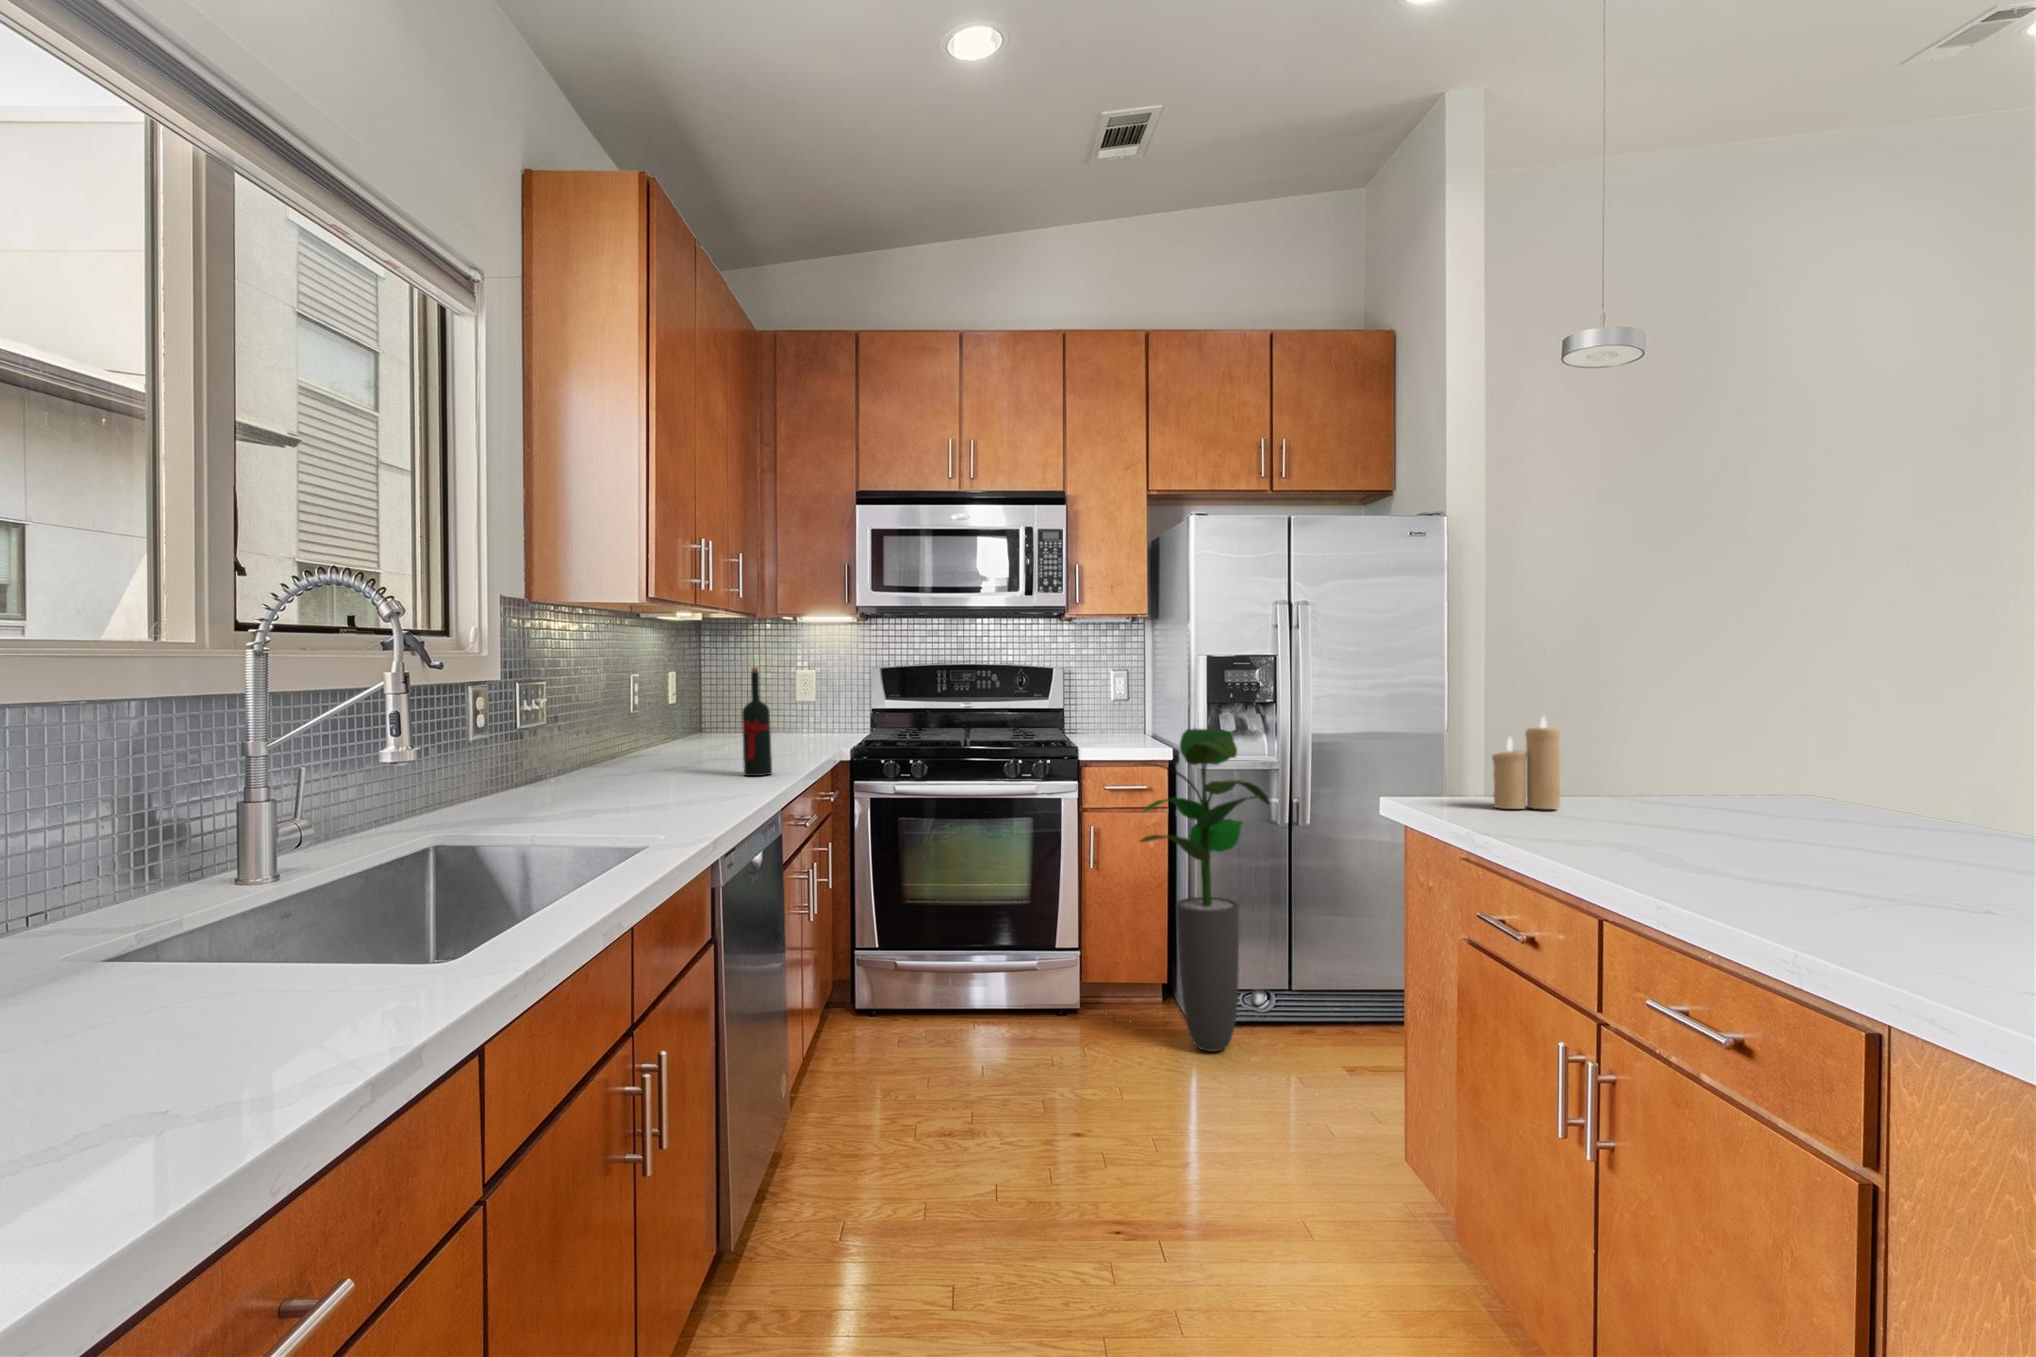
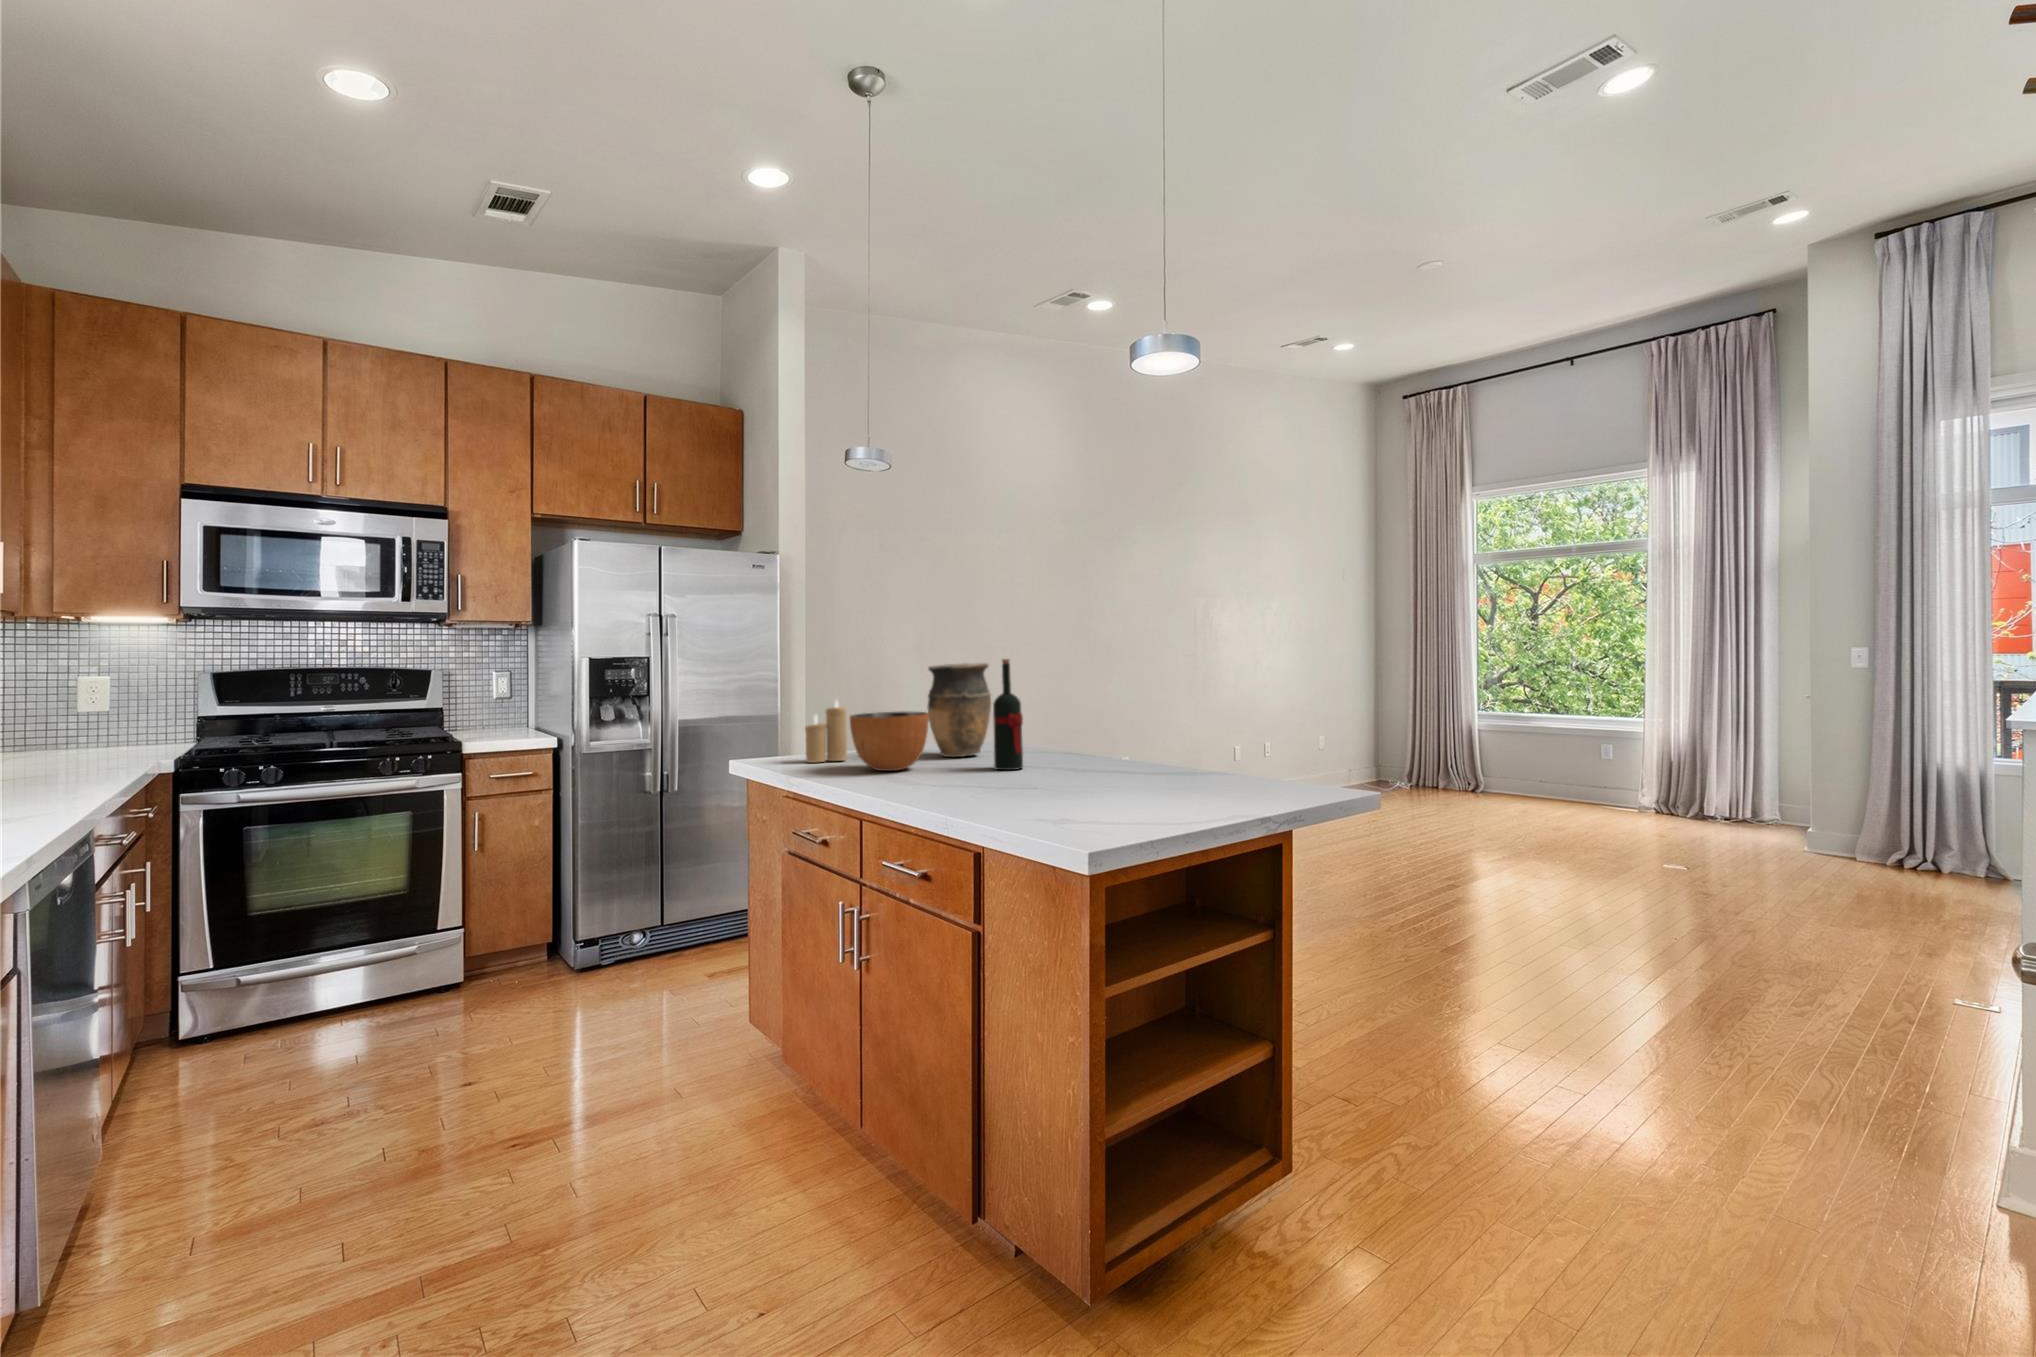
vase: none [1705,662,1836,818] -> present [928,663,991,757]
wine bottle: present [742,667,772,776] -> present [993,659,1023,770]
potted plant: present [1140,729,1270,1051] -> none [517,720,646,989]
bowl: none [1571,739,1718,836] -> present [850,712,929,771]

